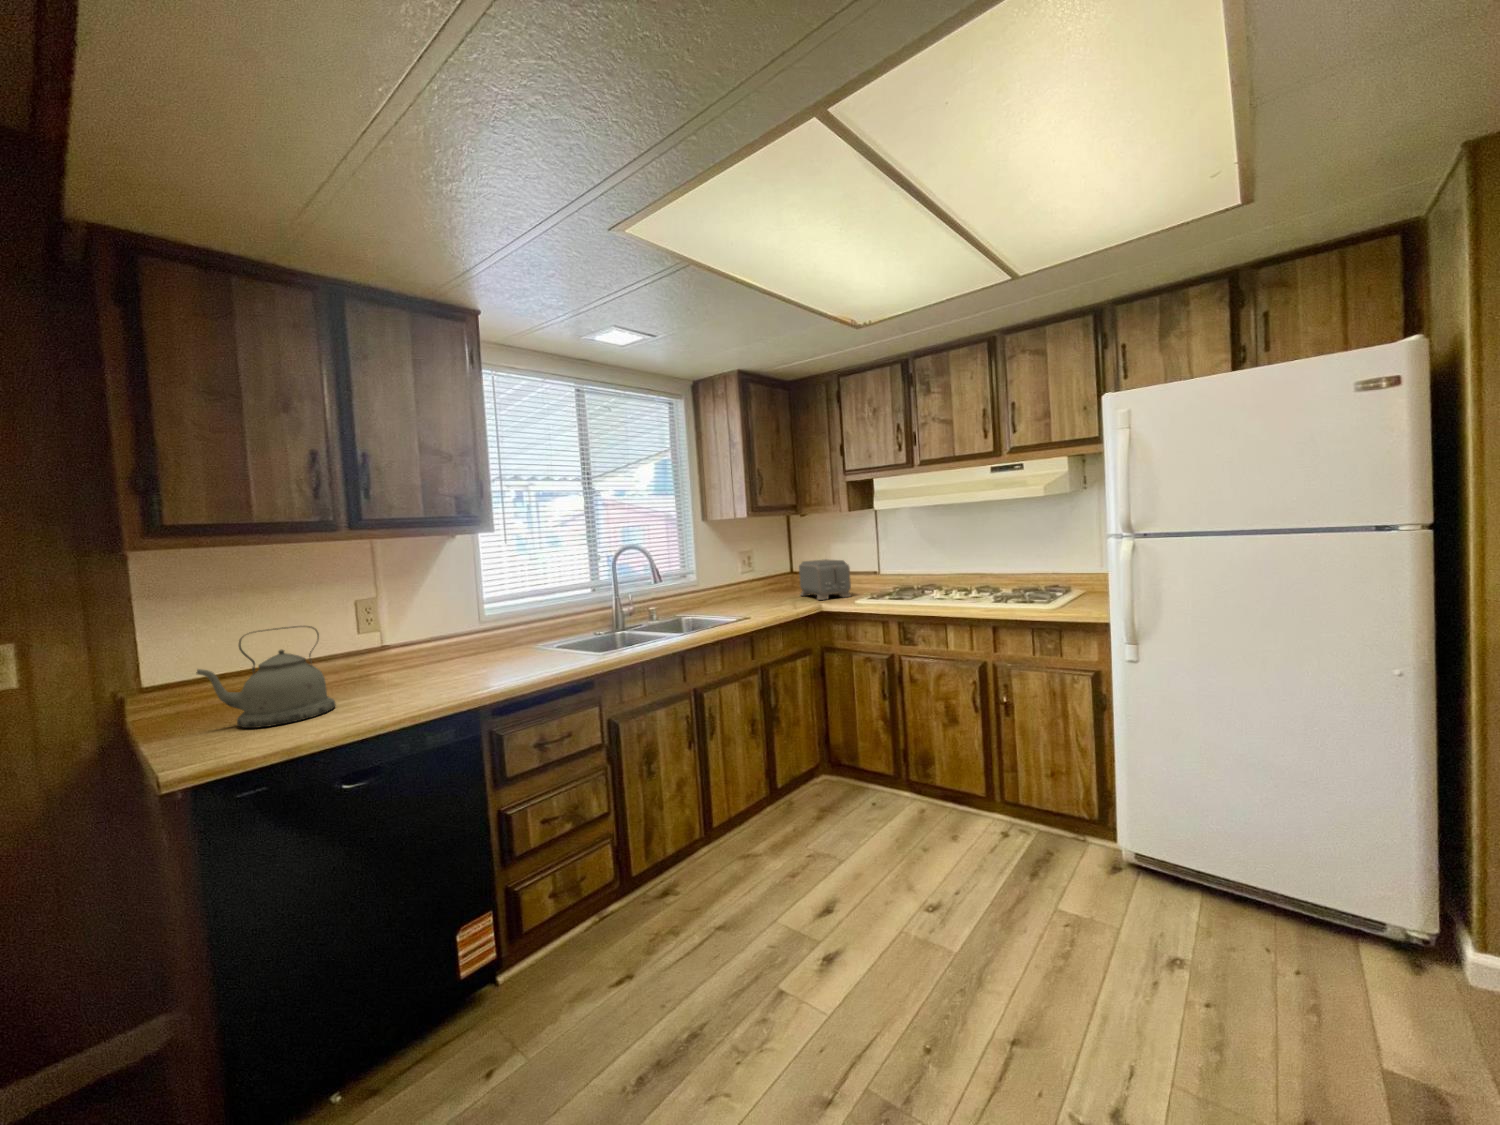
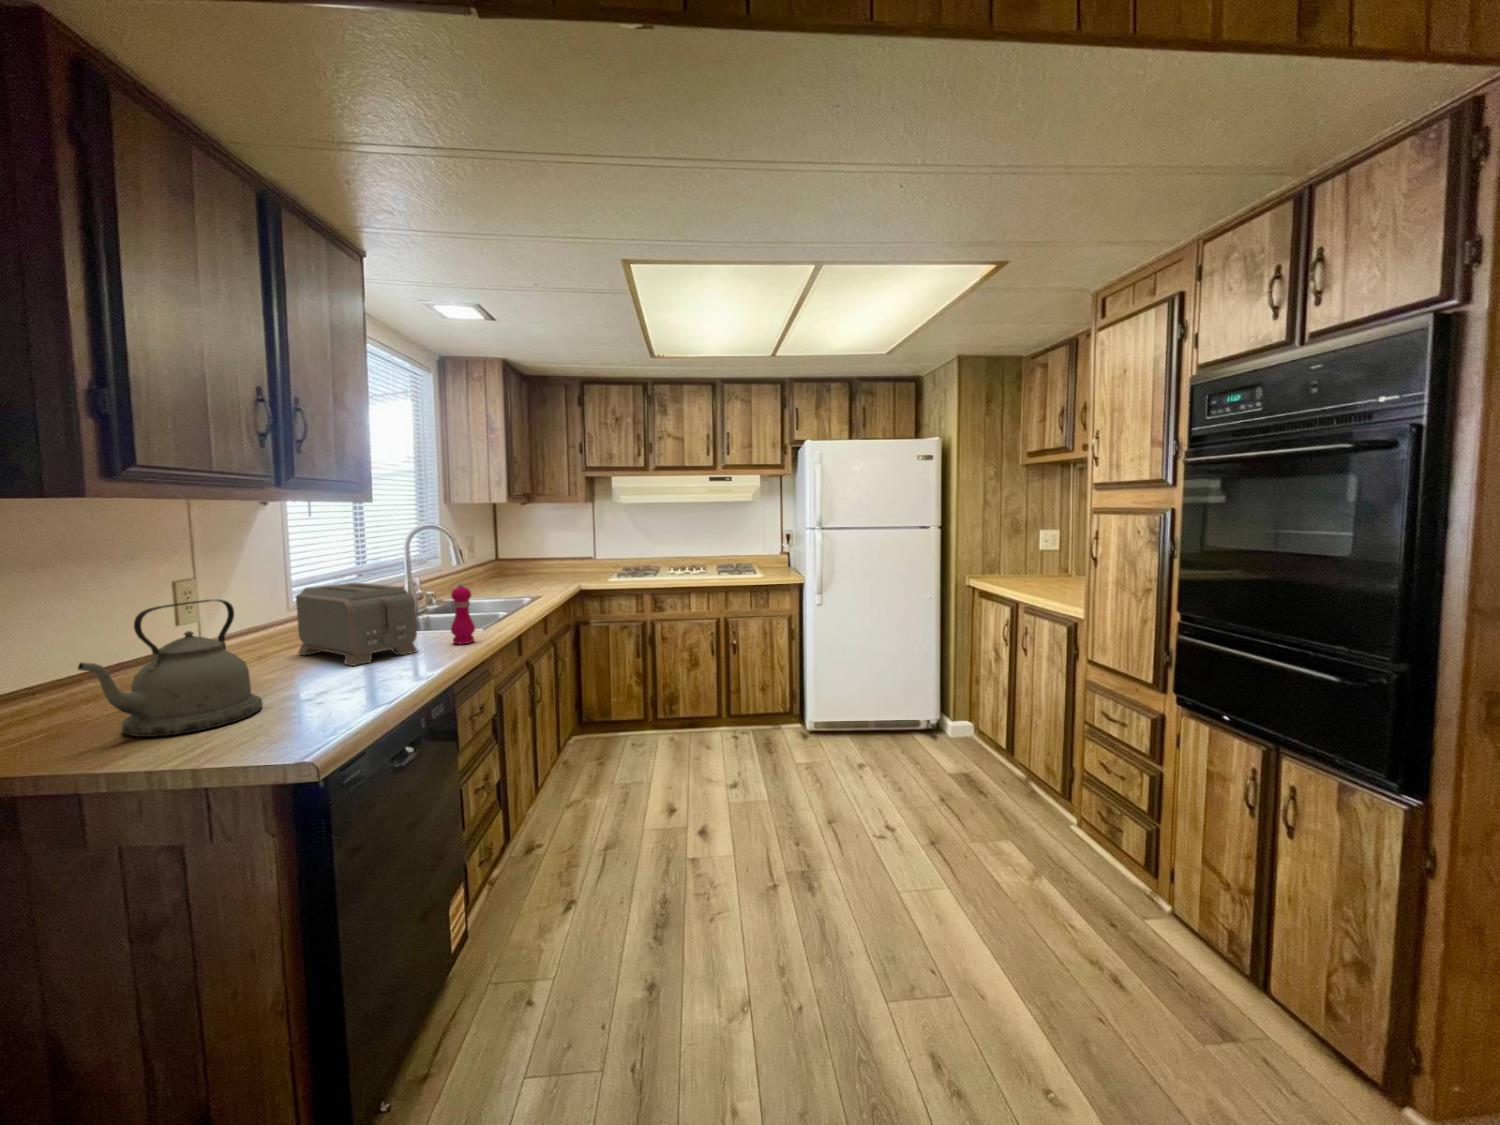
toaster: present [799,559,851,600] -> present [296,583,417,666]
pepper mill: none [546,611,570,672] -> present [451,583,475,644]

